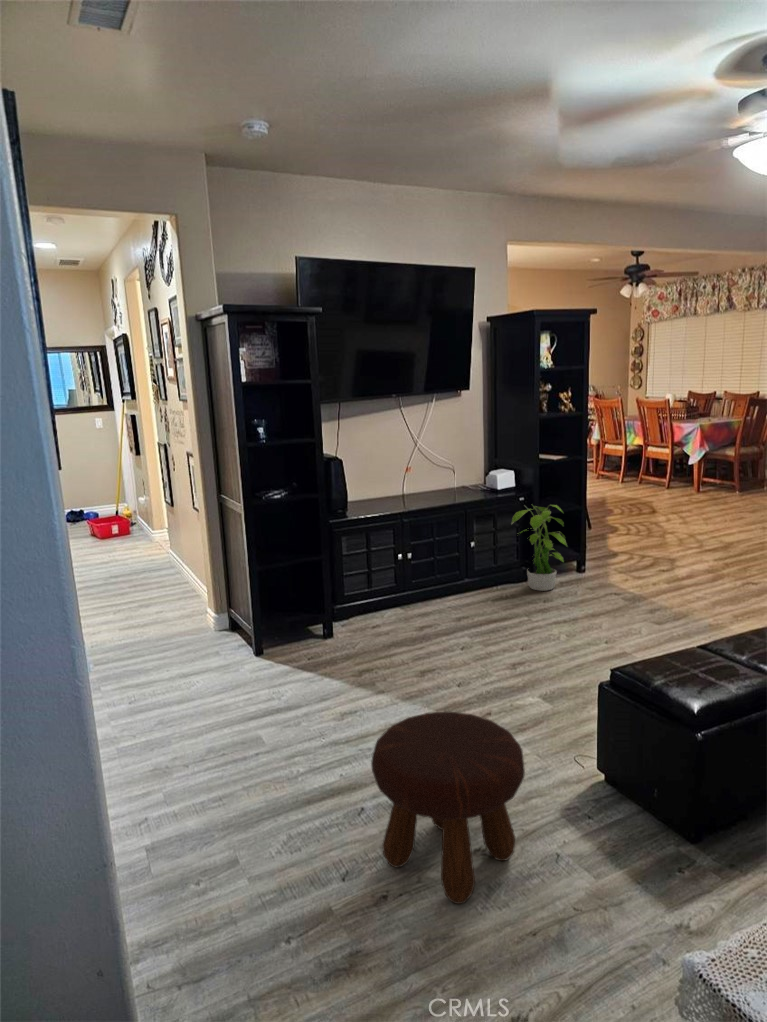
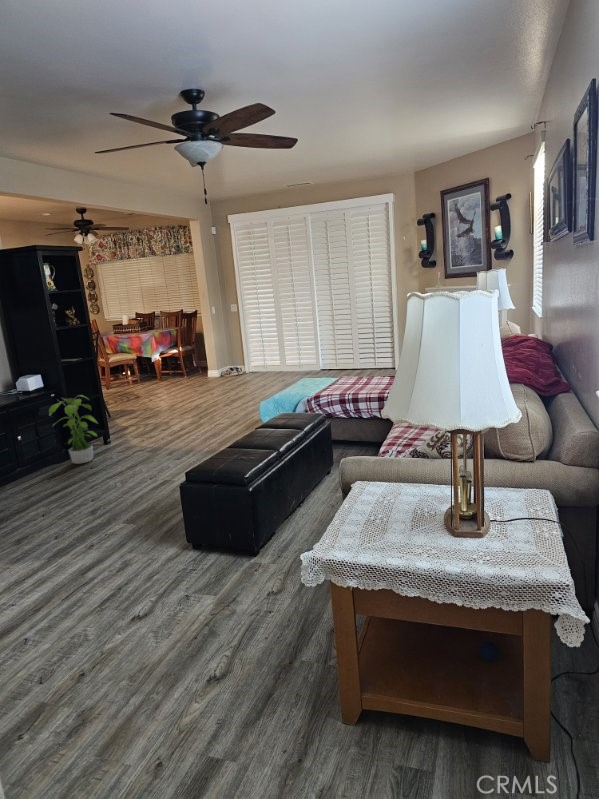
footstool: present [371,712,525,904] -> none [41,523,162,657]

